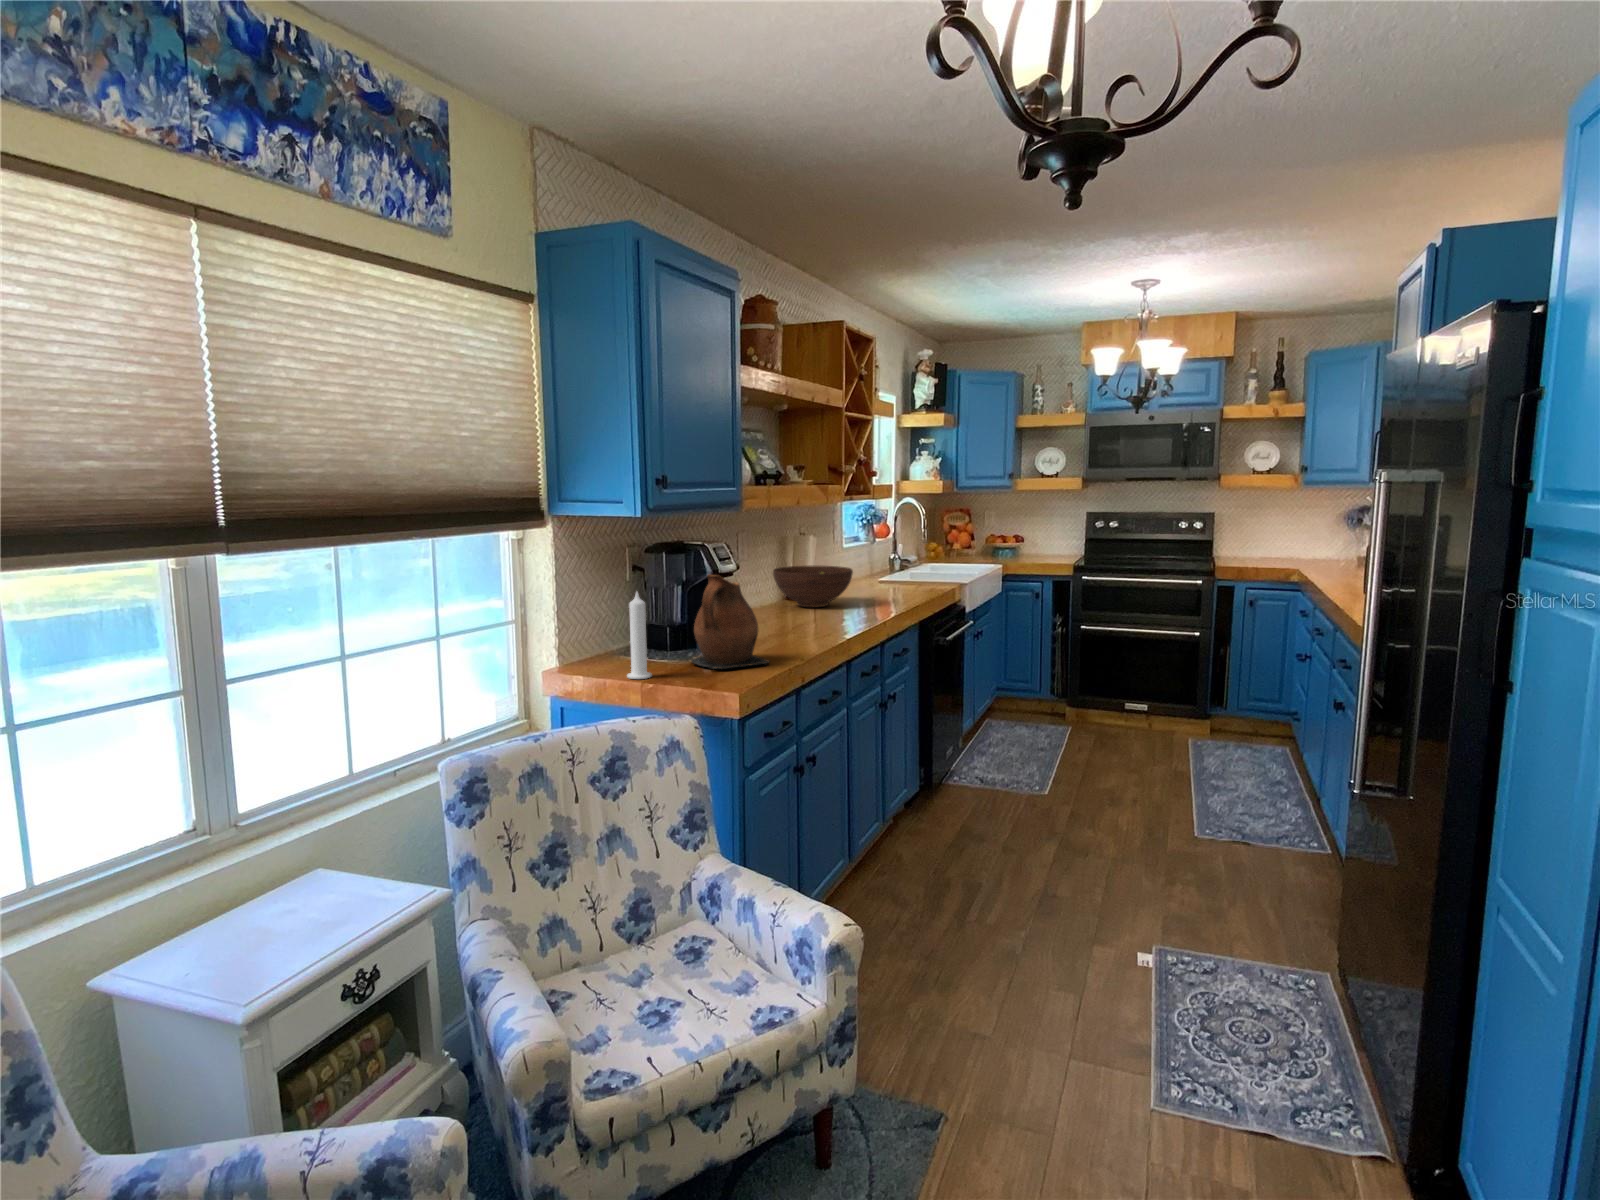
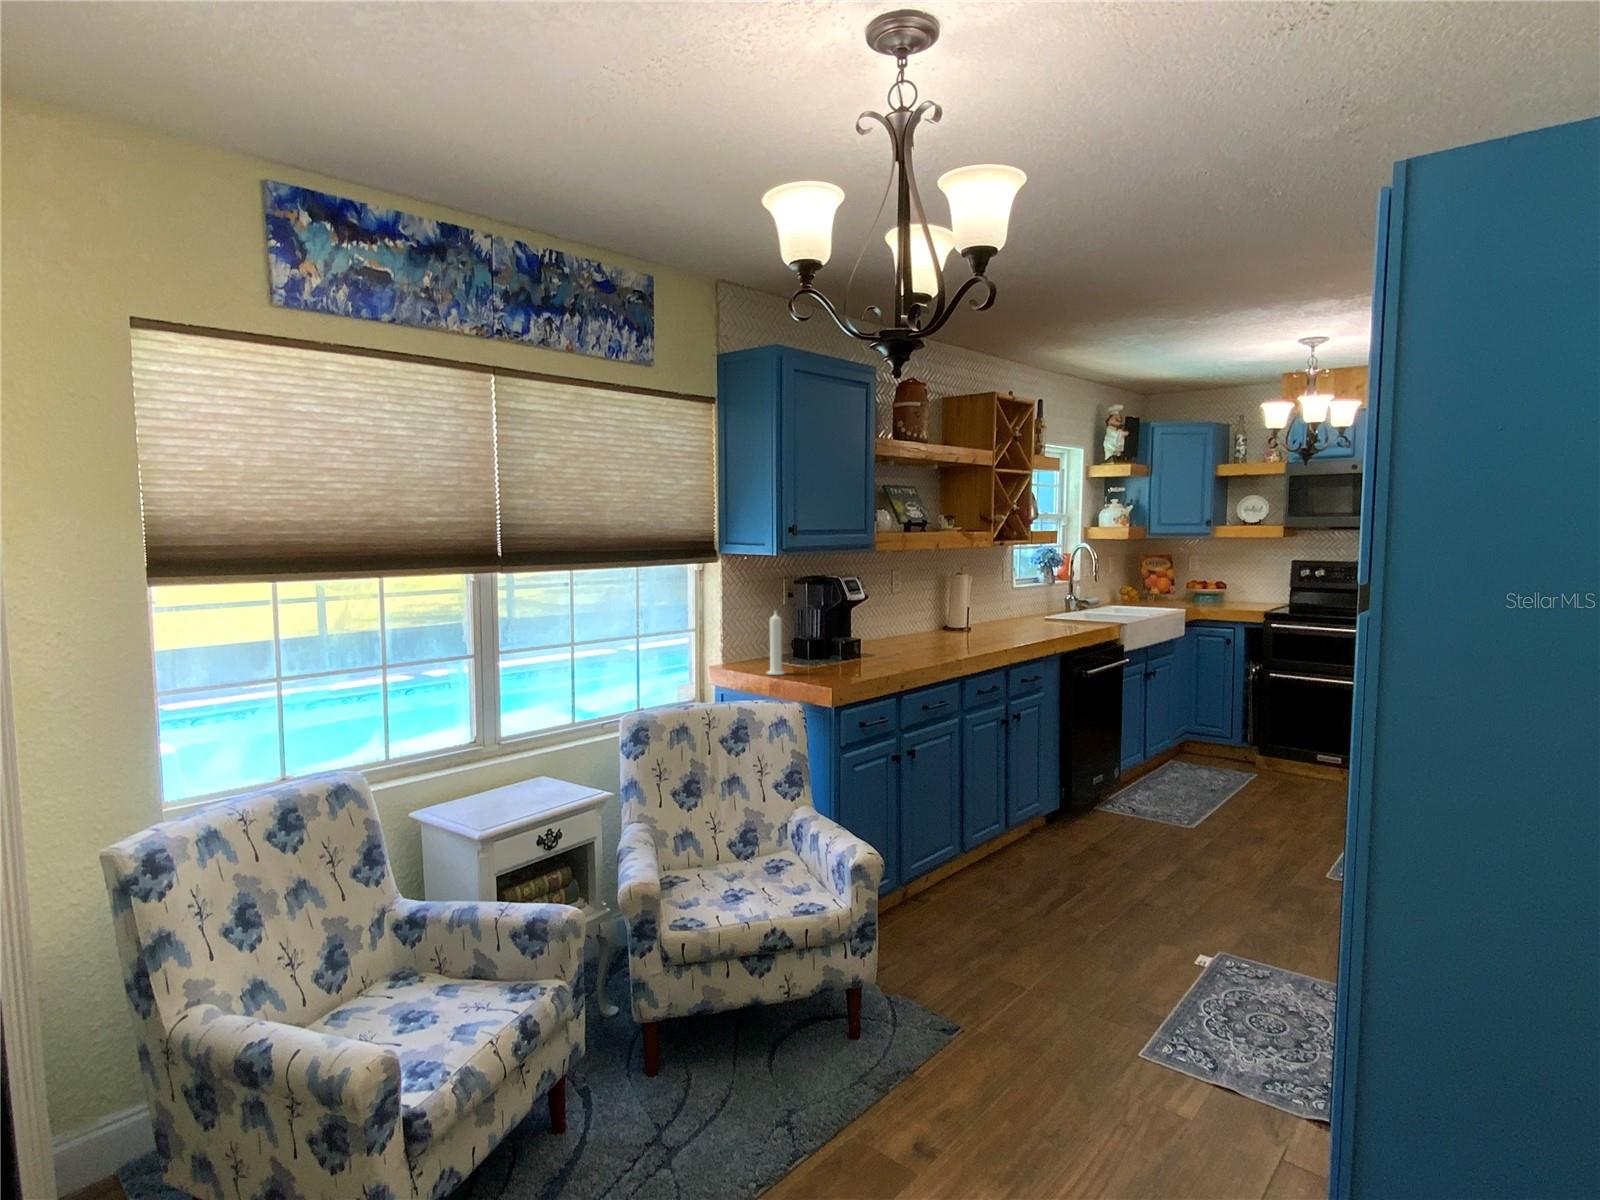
fruit bowl: present [773,566,853,607] -> none [930,601,998,636]
ceramic pitcher: present [690,575,769,669] -> none [817,600,879,672]

